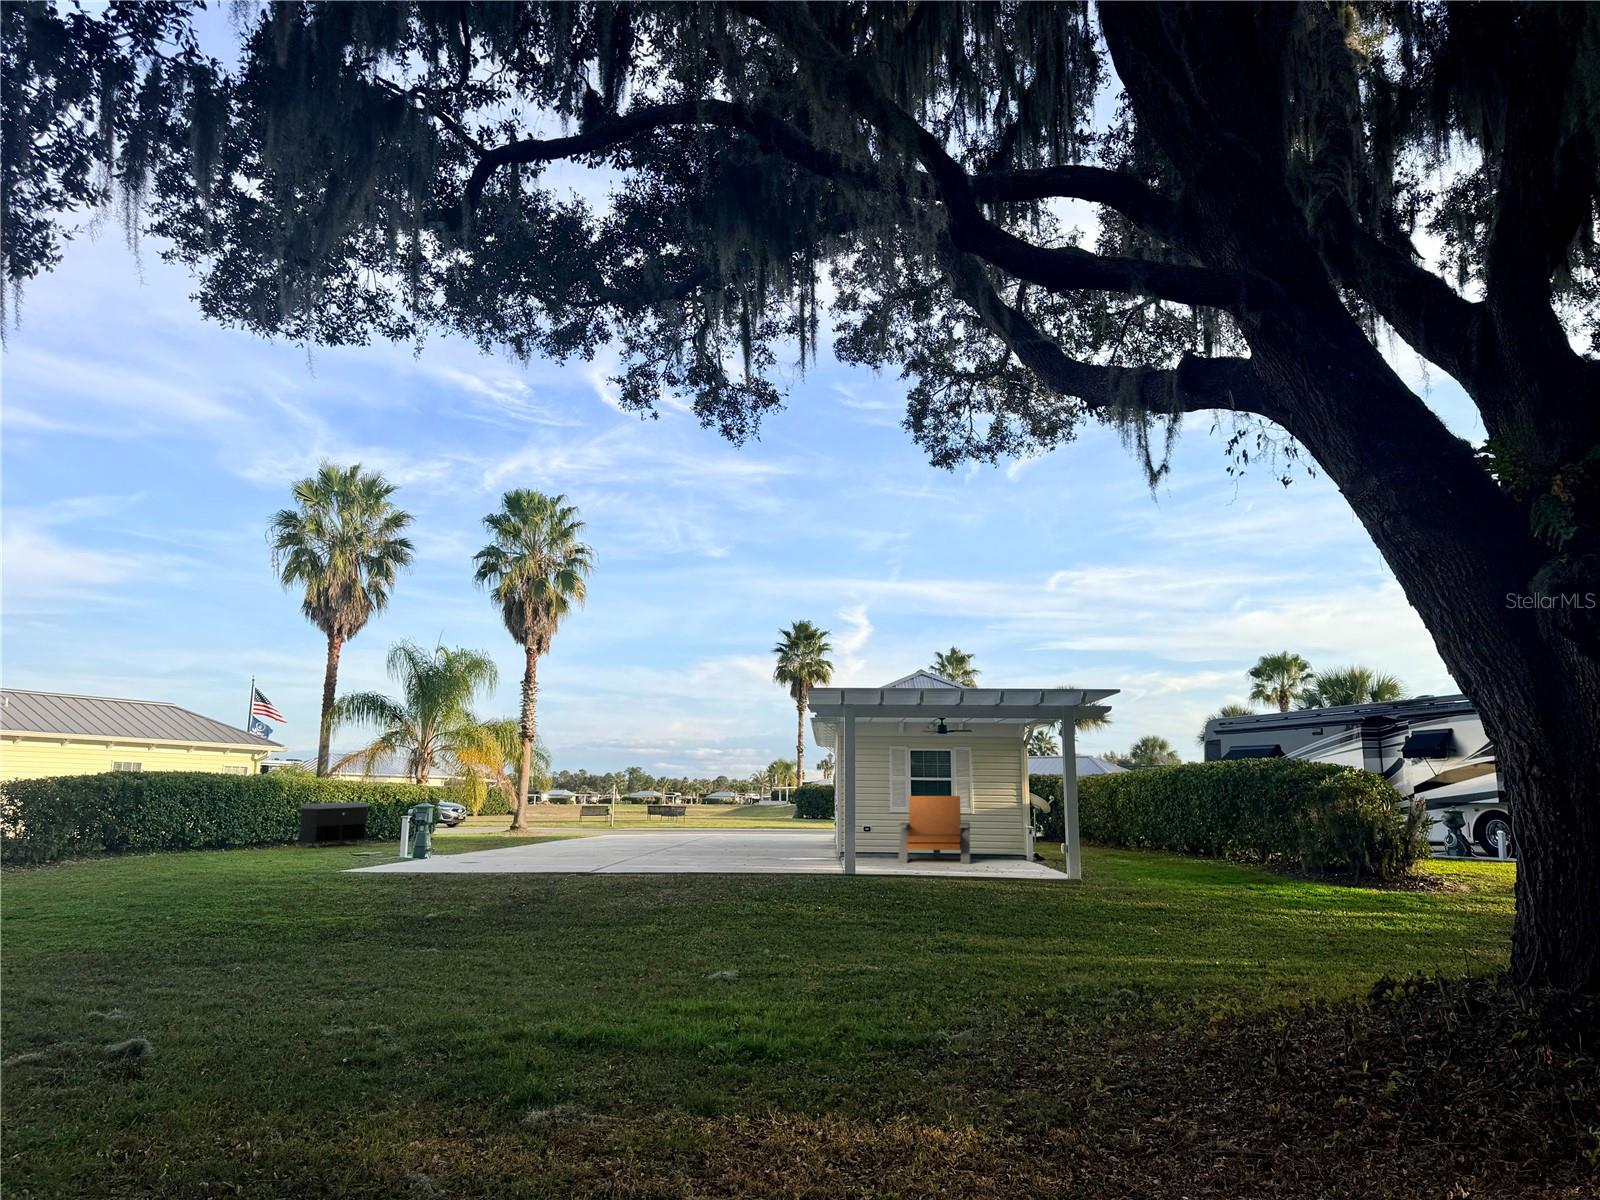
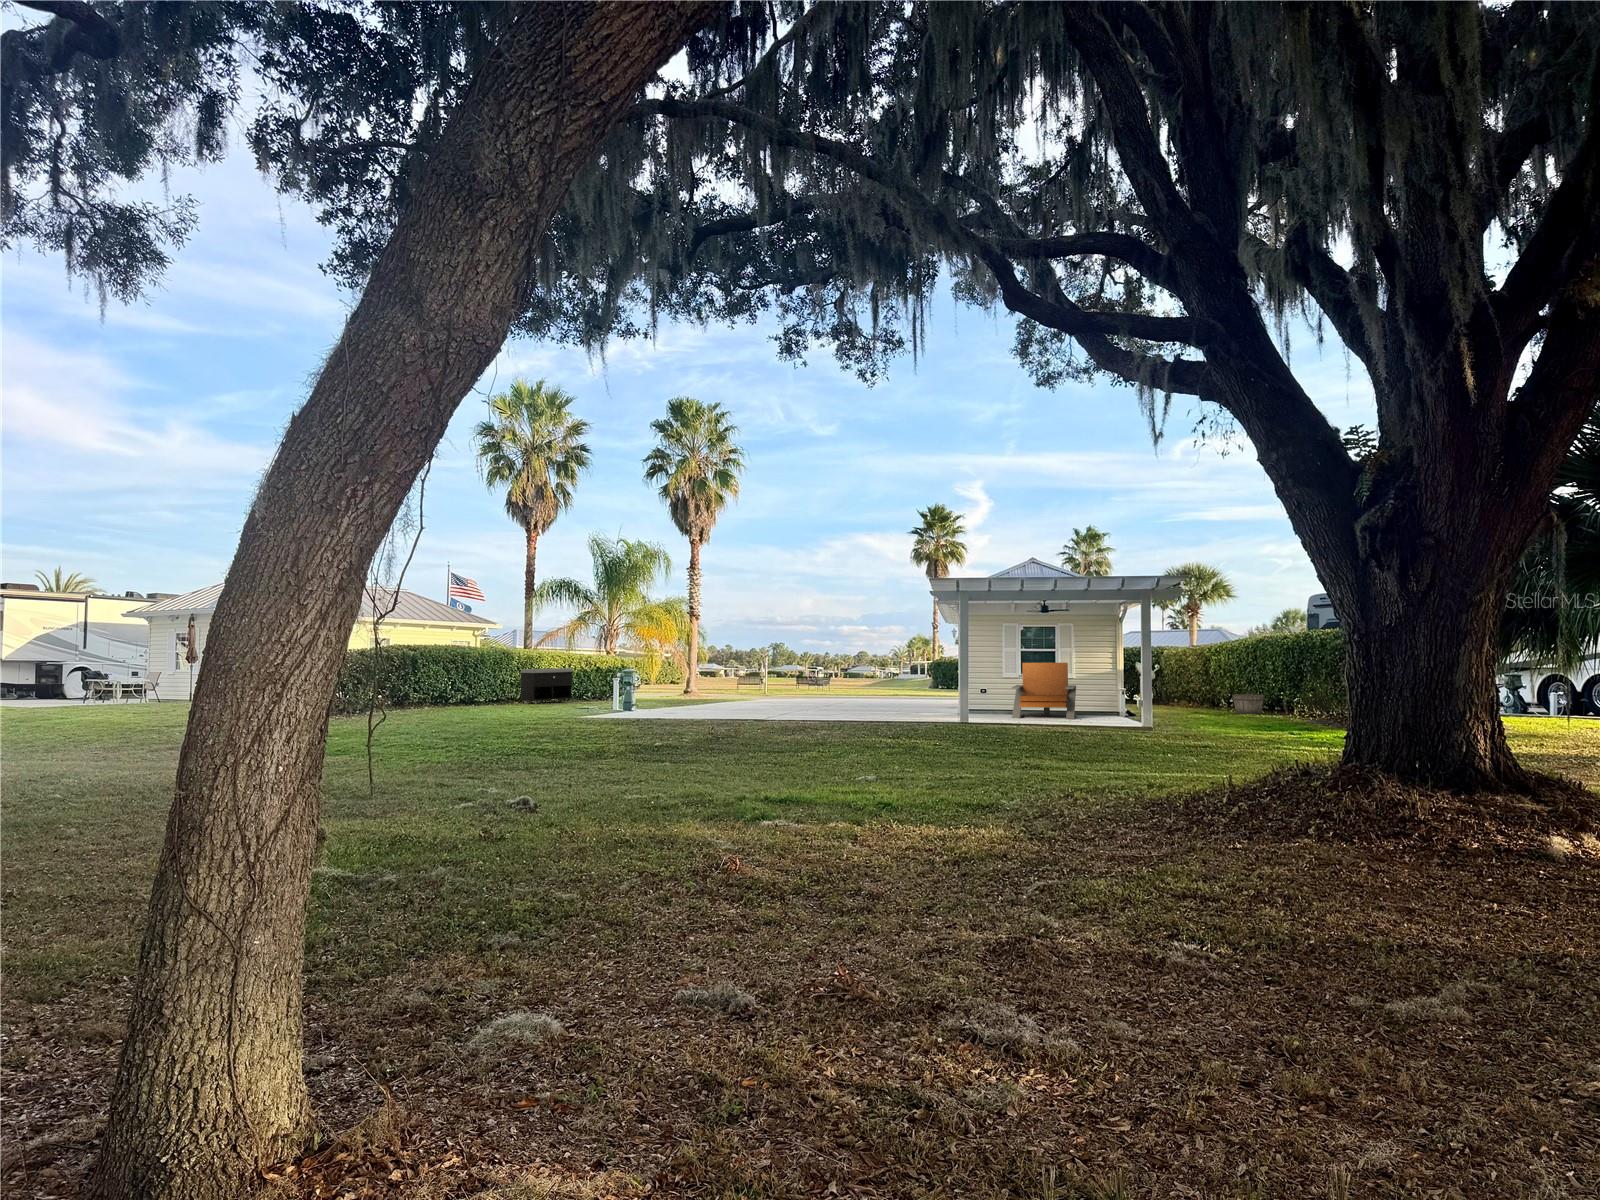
potted tree: none [1221,818,1257,866] -> present [1304,686,1332,723]
wooden bucket: none [1138,824,1174,853] -> present [1232,690,1264,714]

